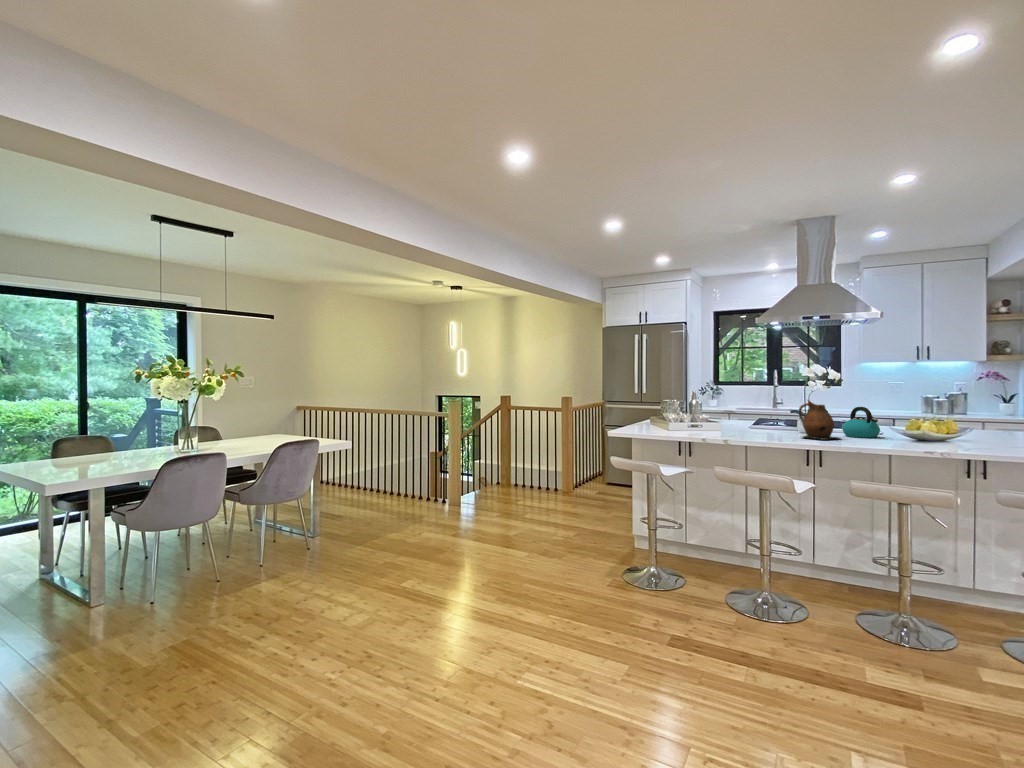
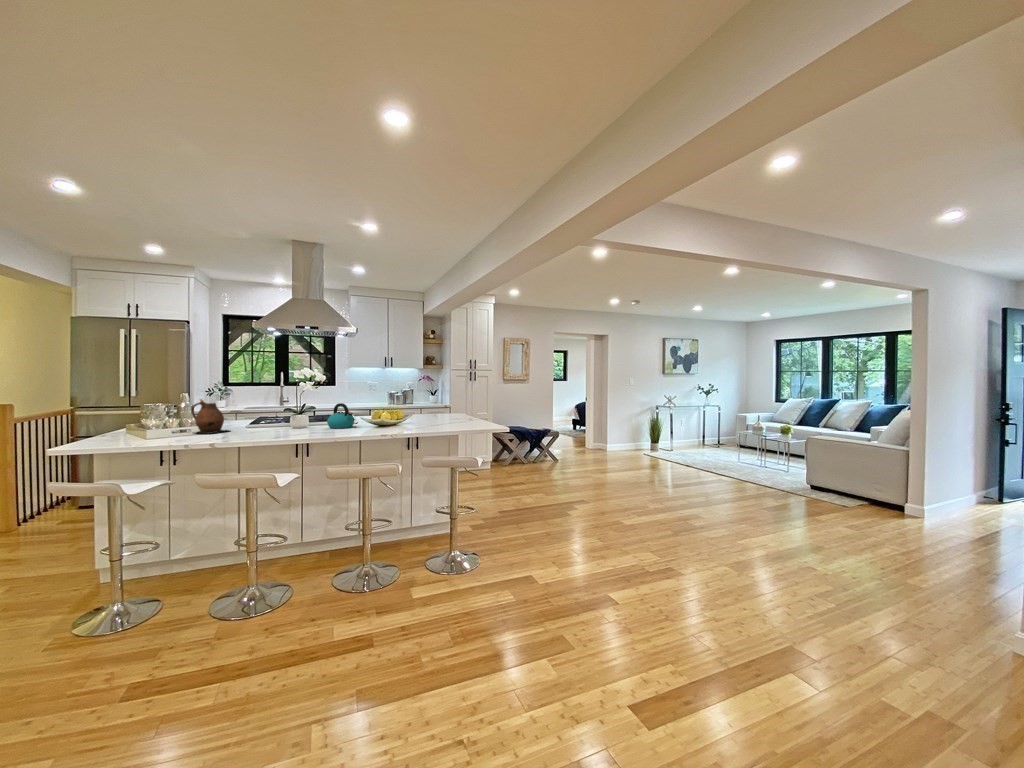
ceramic pitcher: present [799,400,839,440] -> present [191,399,229,434]

